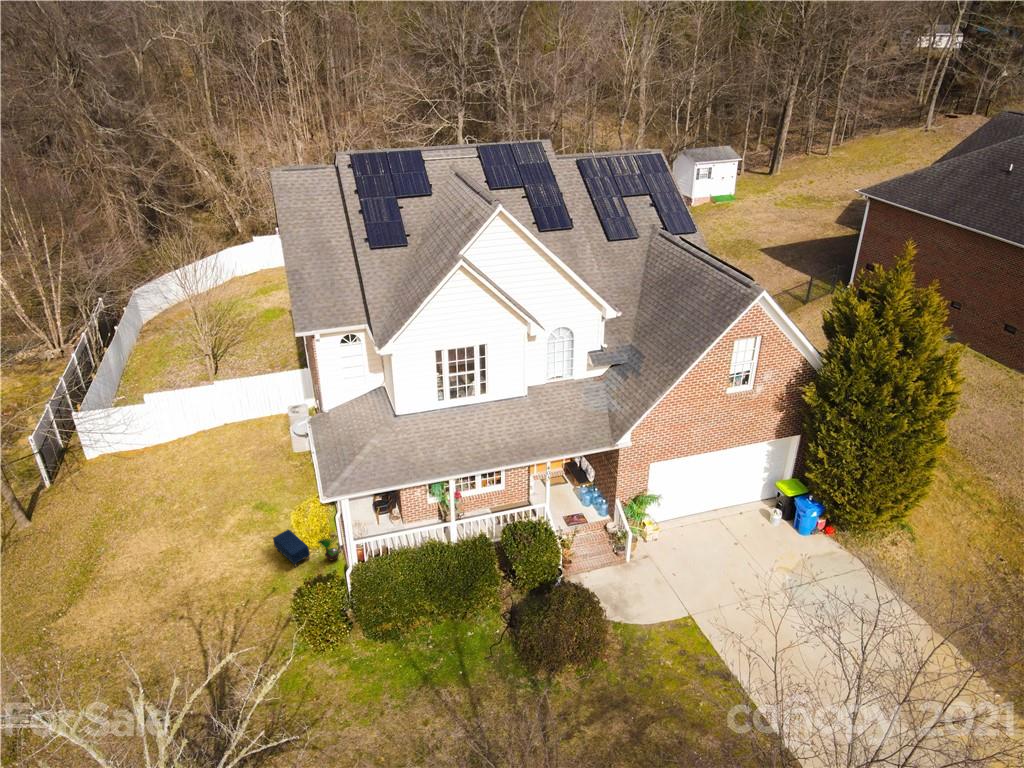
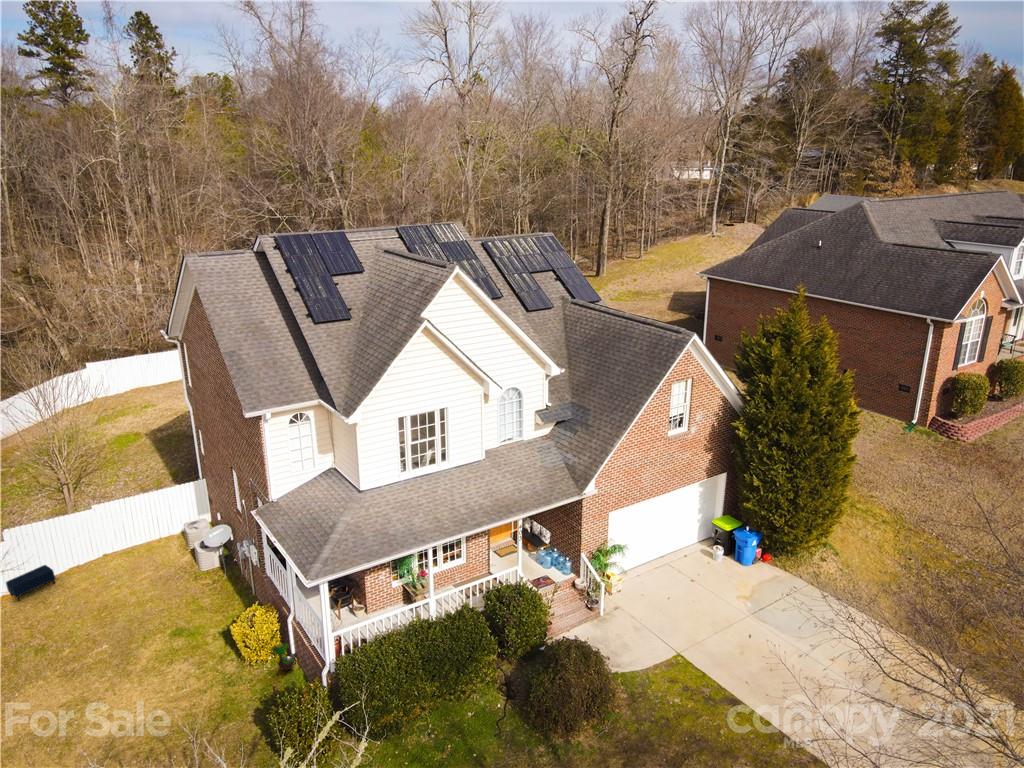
bench: present [273,530,310,567] -> present [6,565,55,601]

